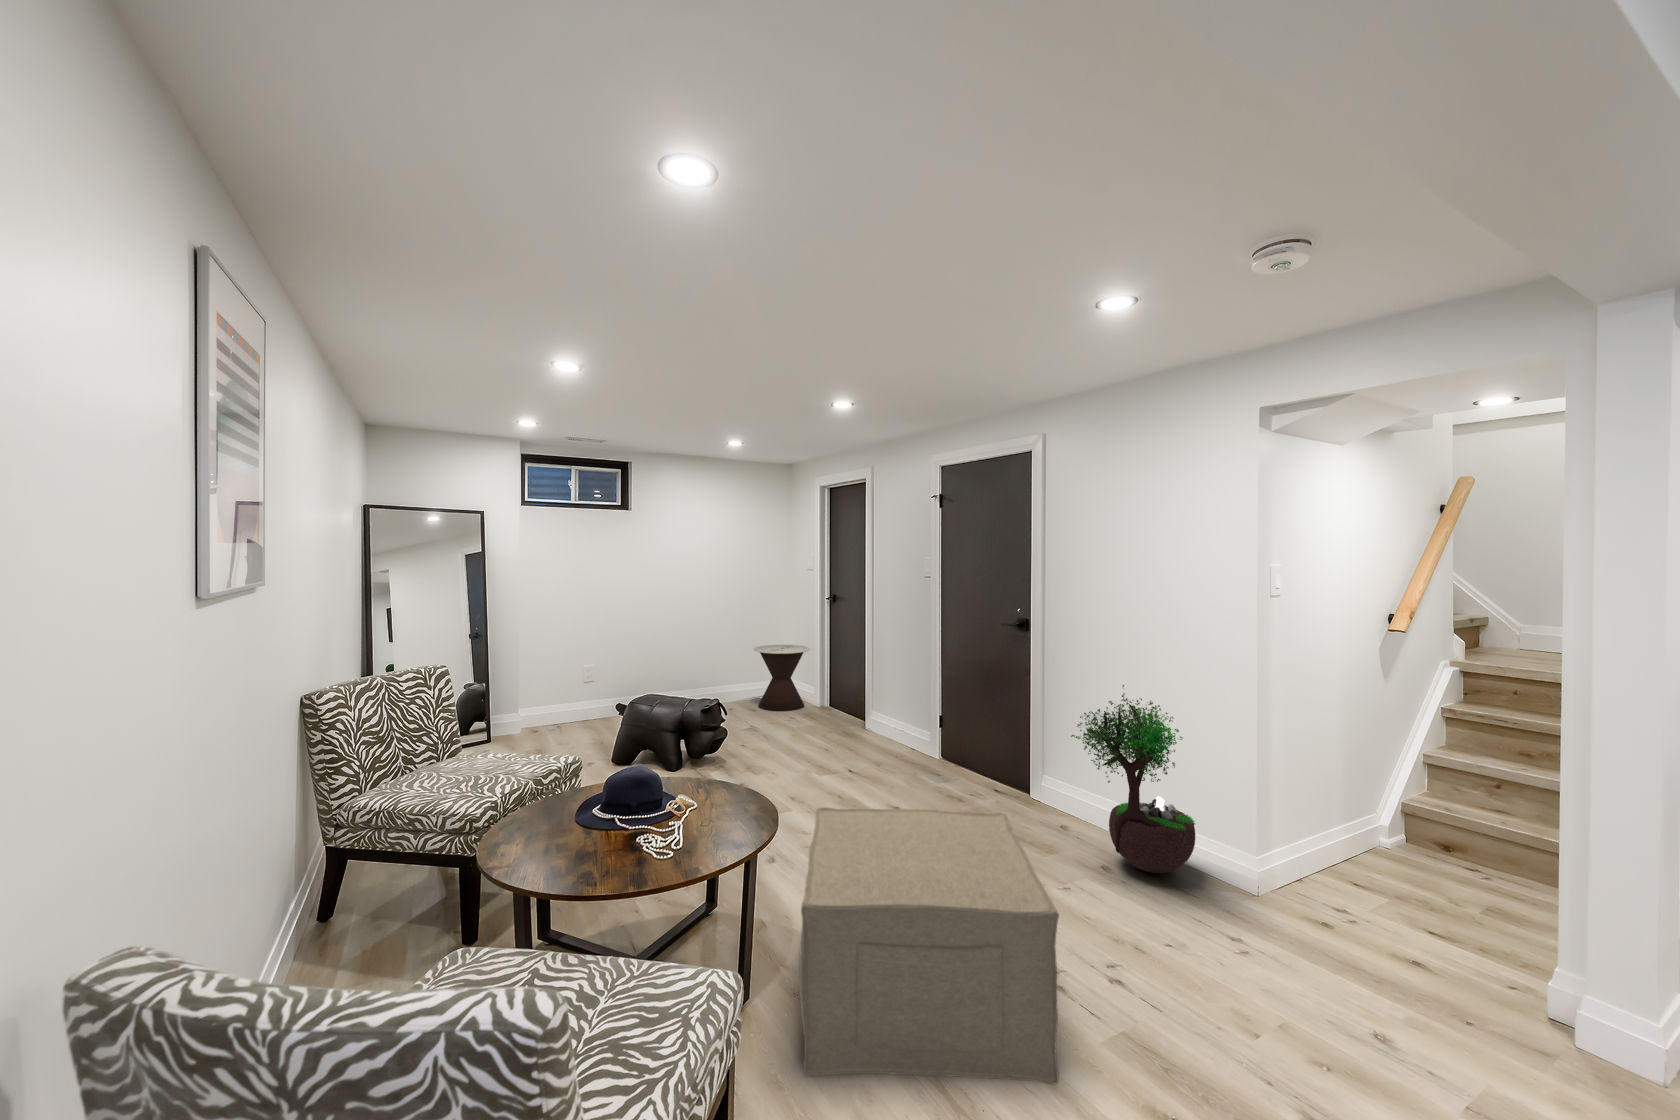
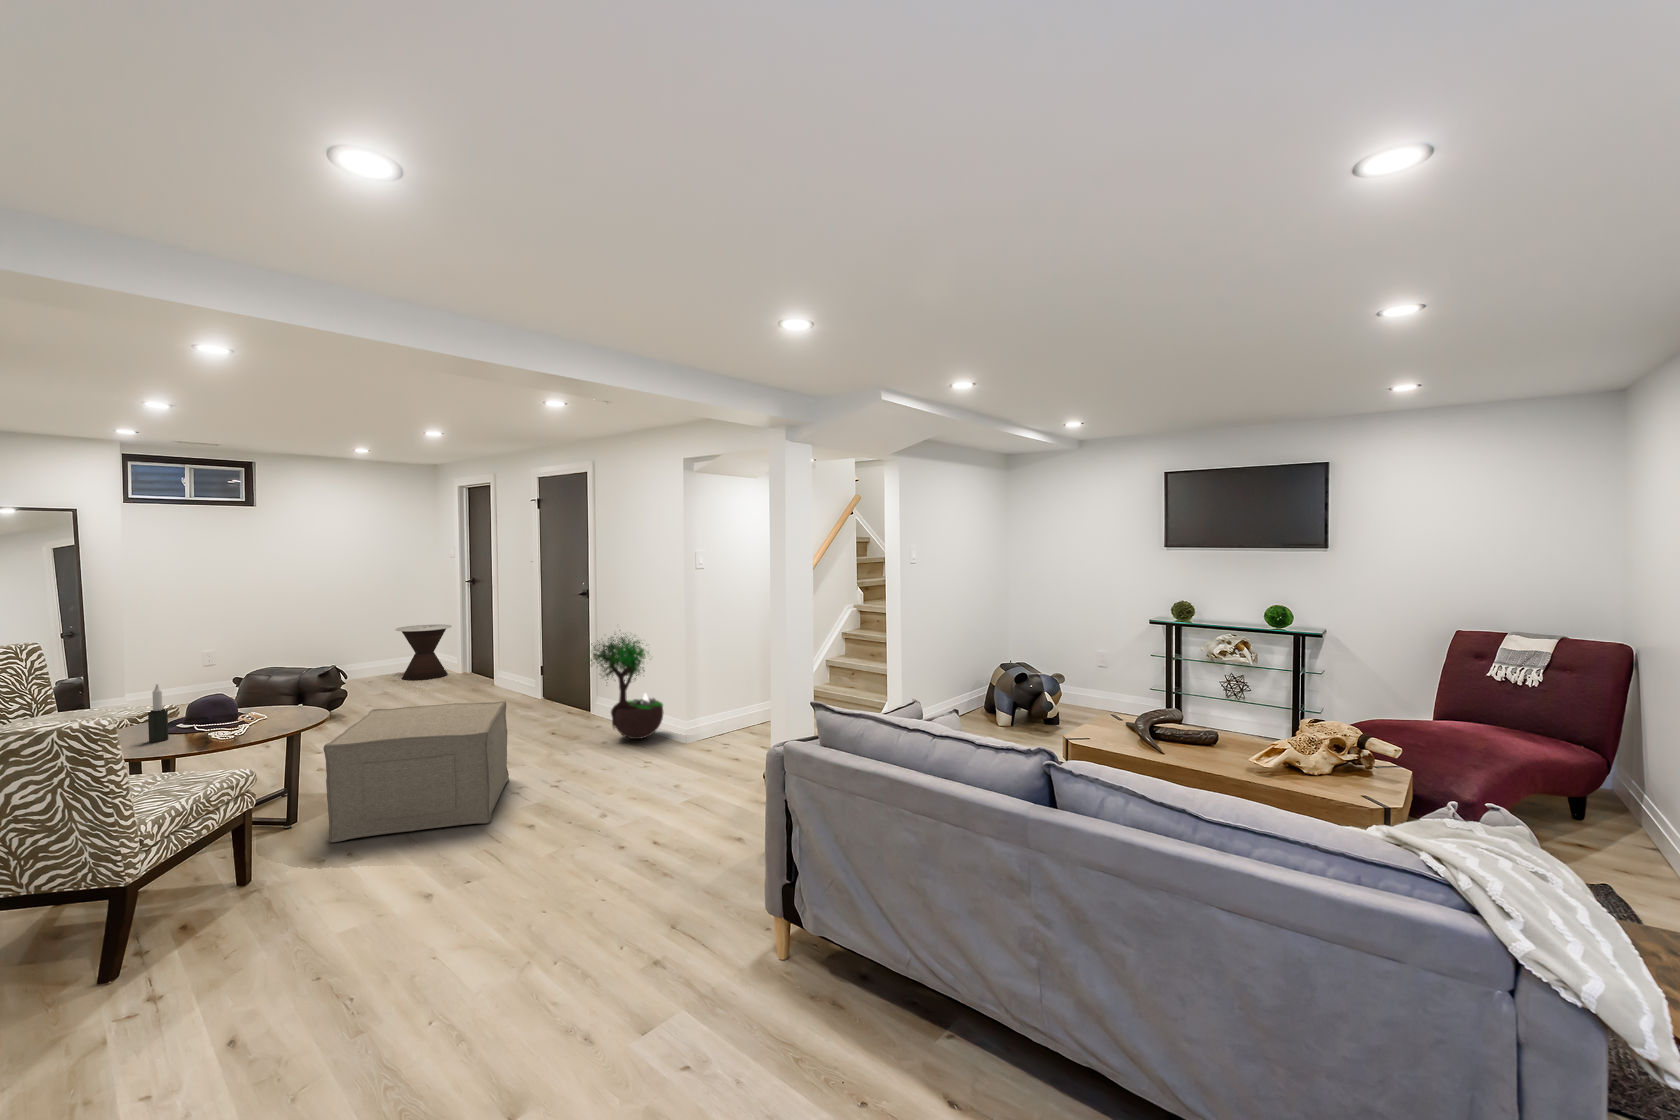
candle: none [563,768,587,860] -> present [148,684,168,742]

